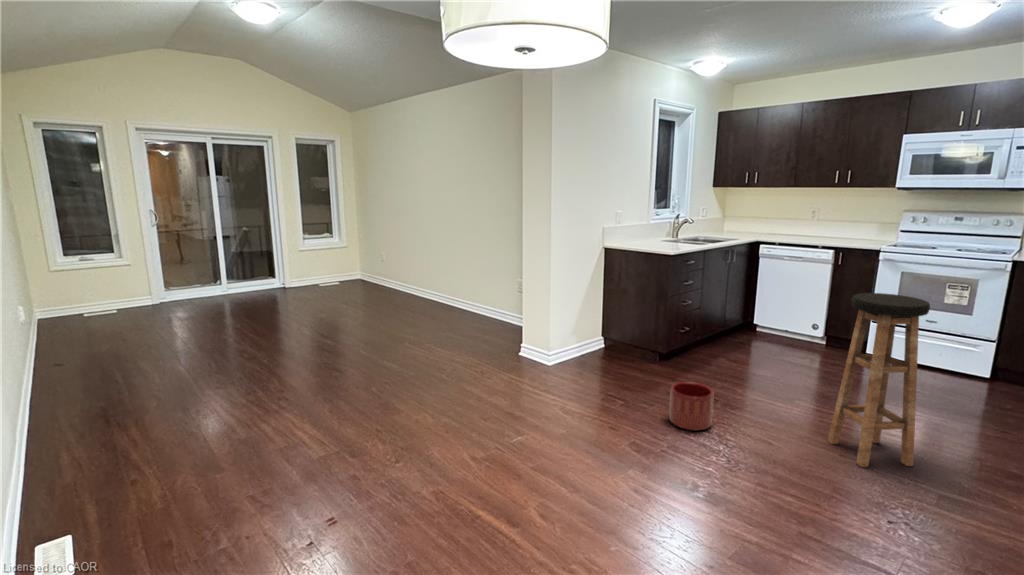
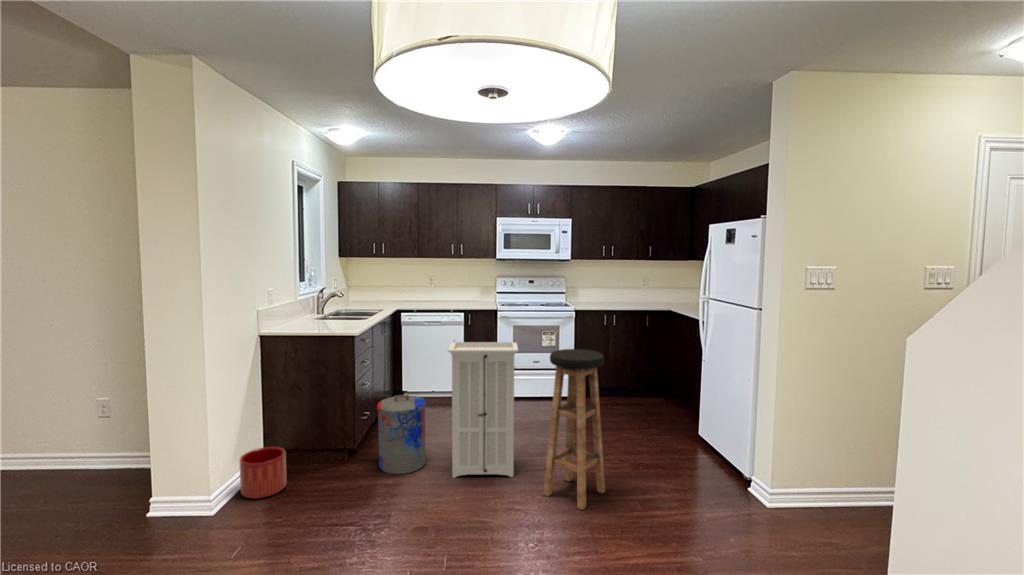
storage cabinet: none [744,271,841,419] -> present [448,341,518,478]
trash can: none [687,315,736,385] -> present [377,395,426,474]
planter: present [669,382,714,430] -> present [240,447,287,498]

